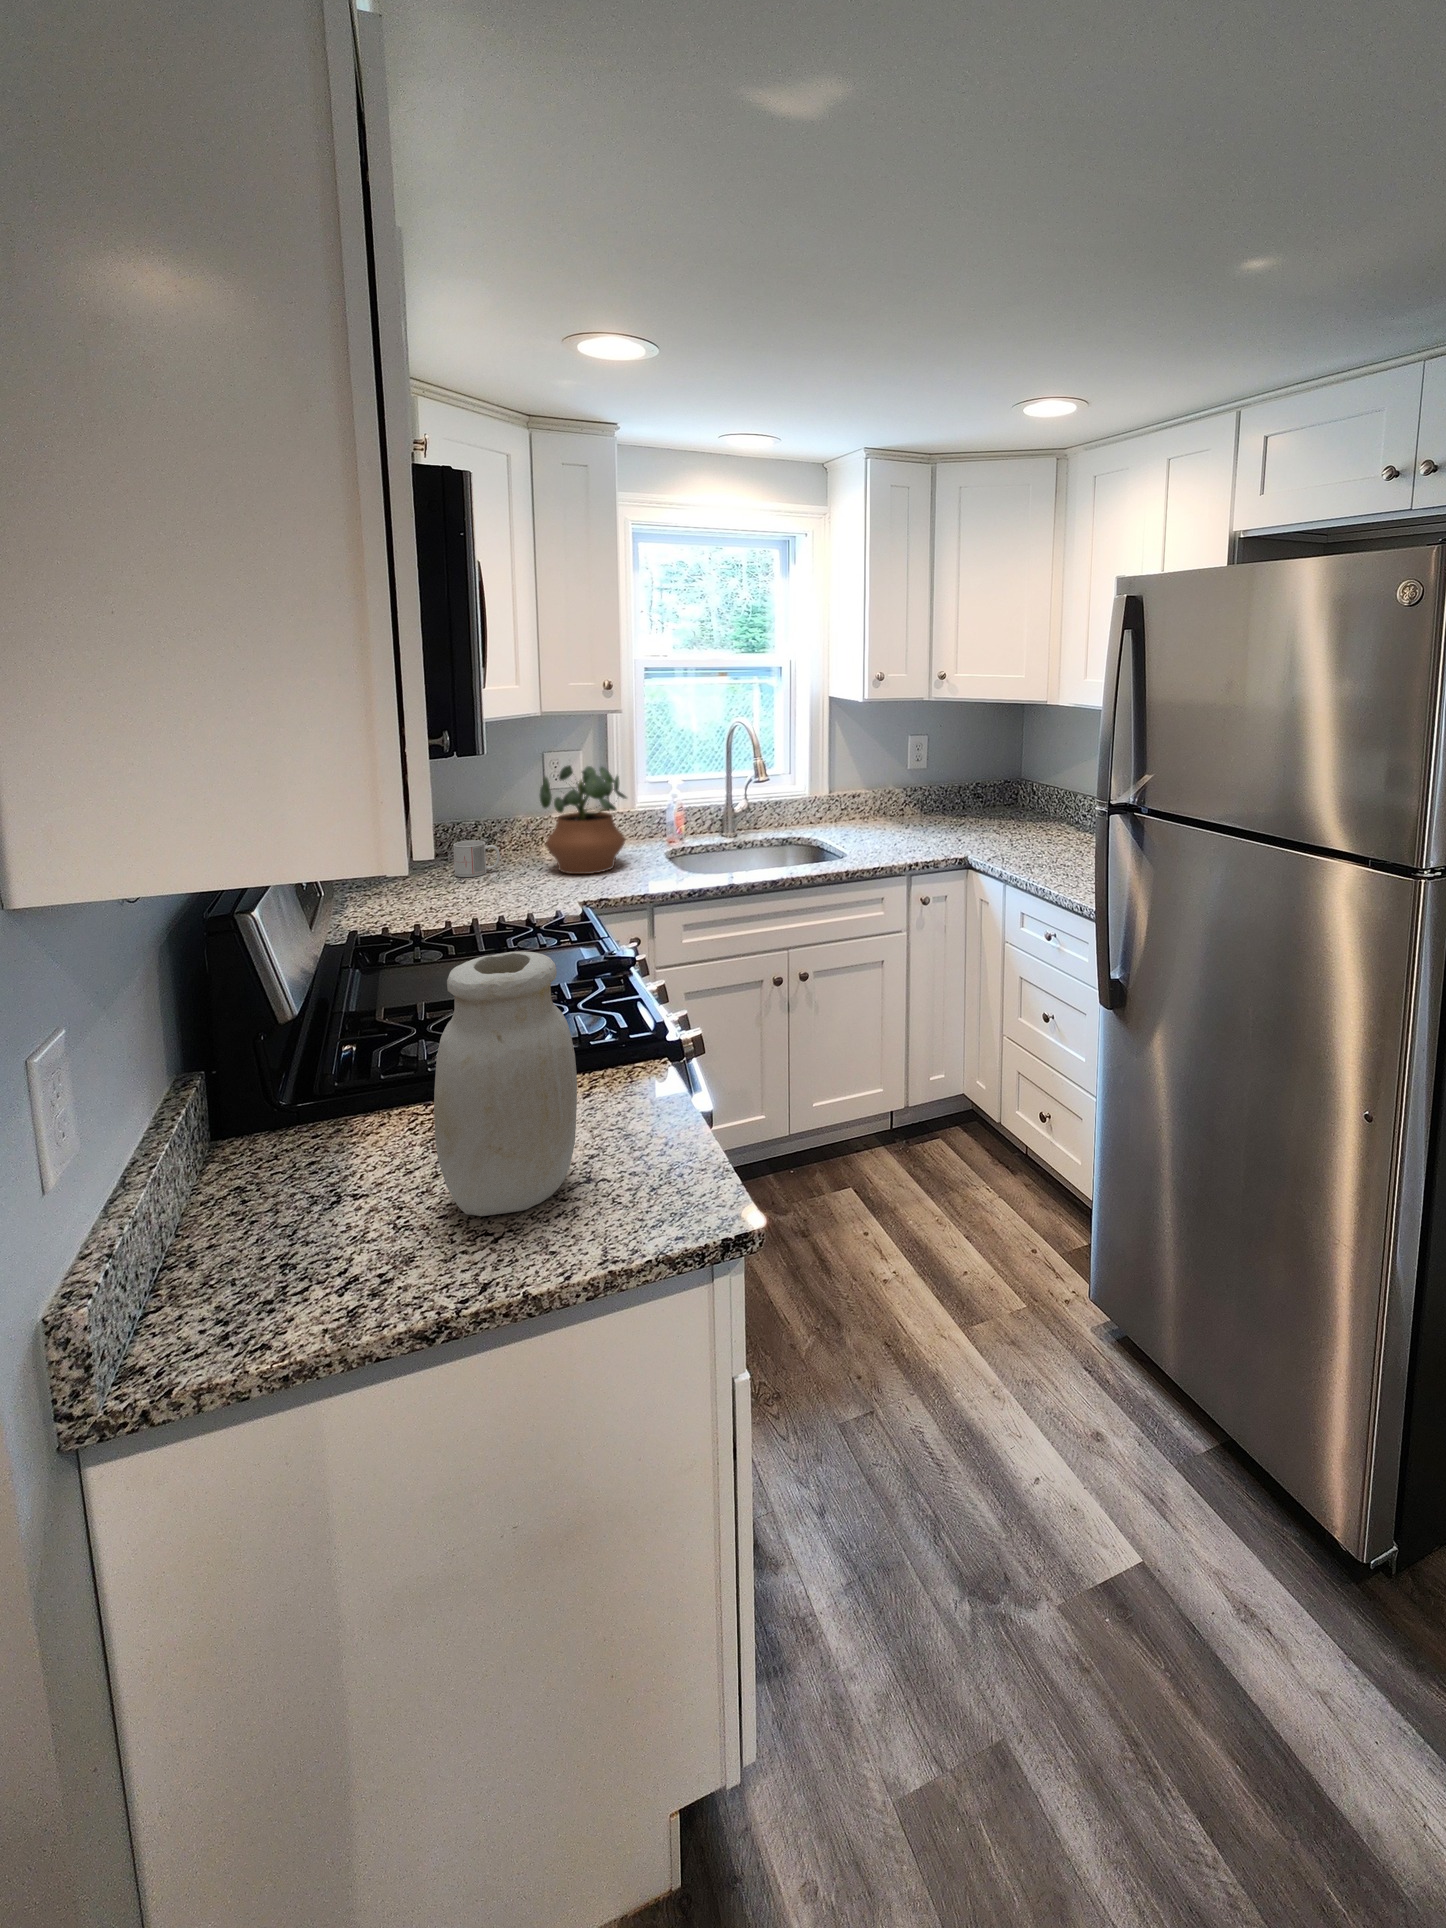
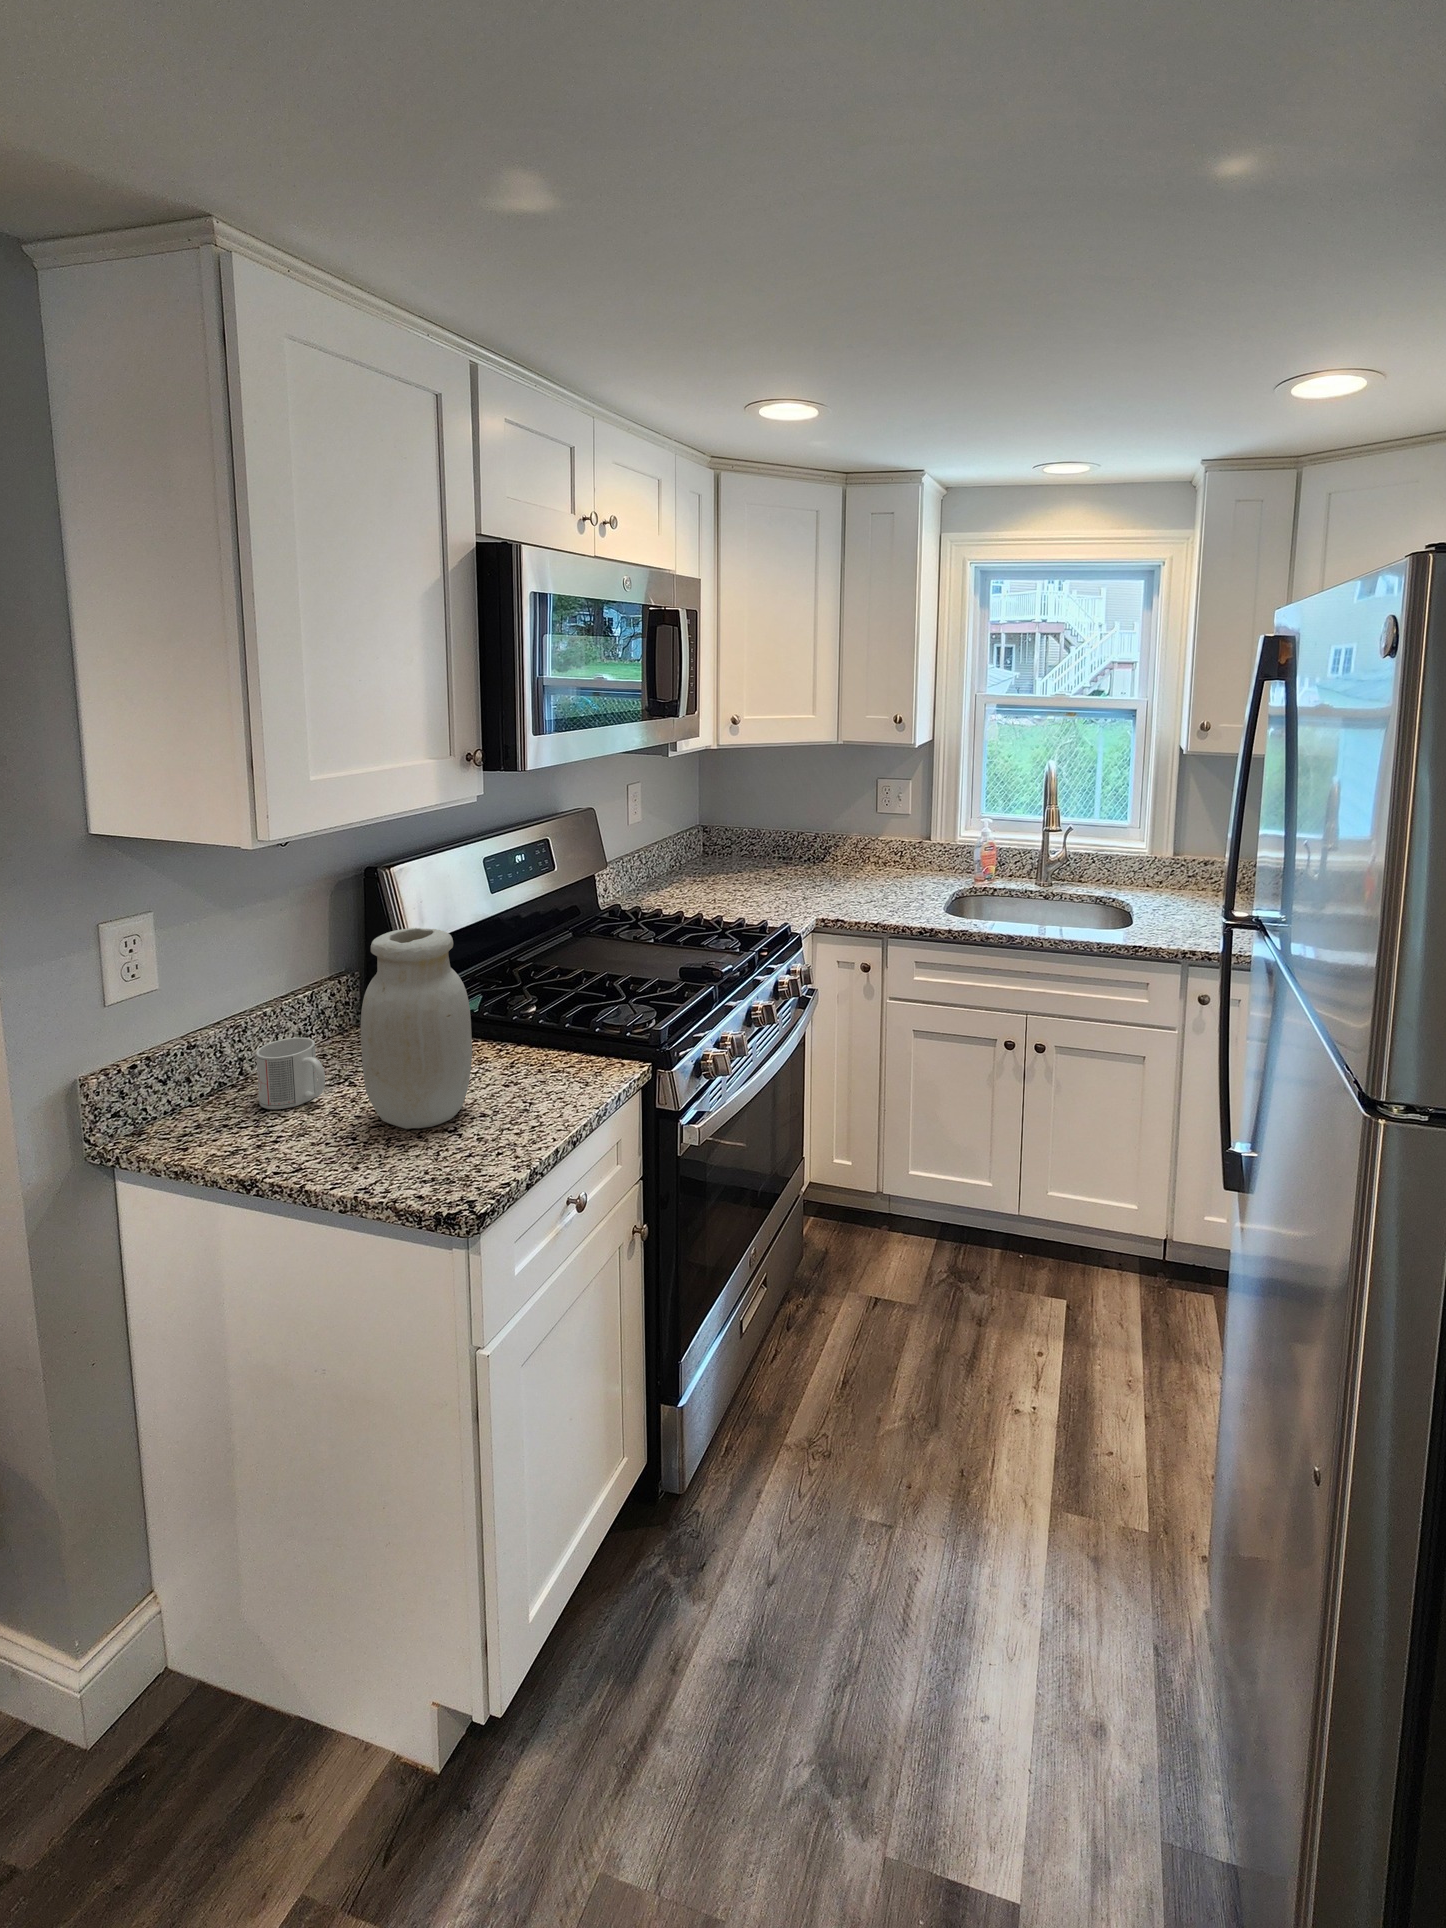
potted plant: present [539,766,626,874] -> none [834,795,916,897]
mug: present [453,840,500,877] -> present [256,1037,325,1109]

